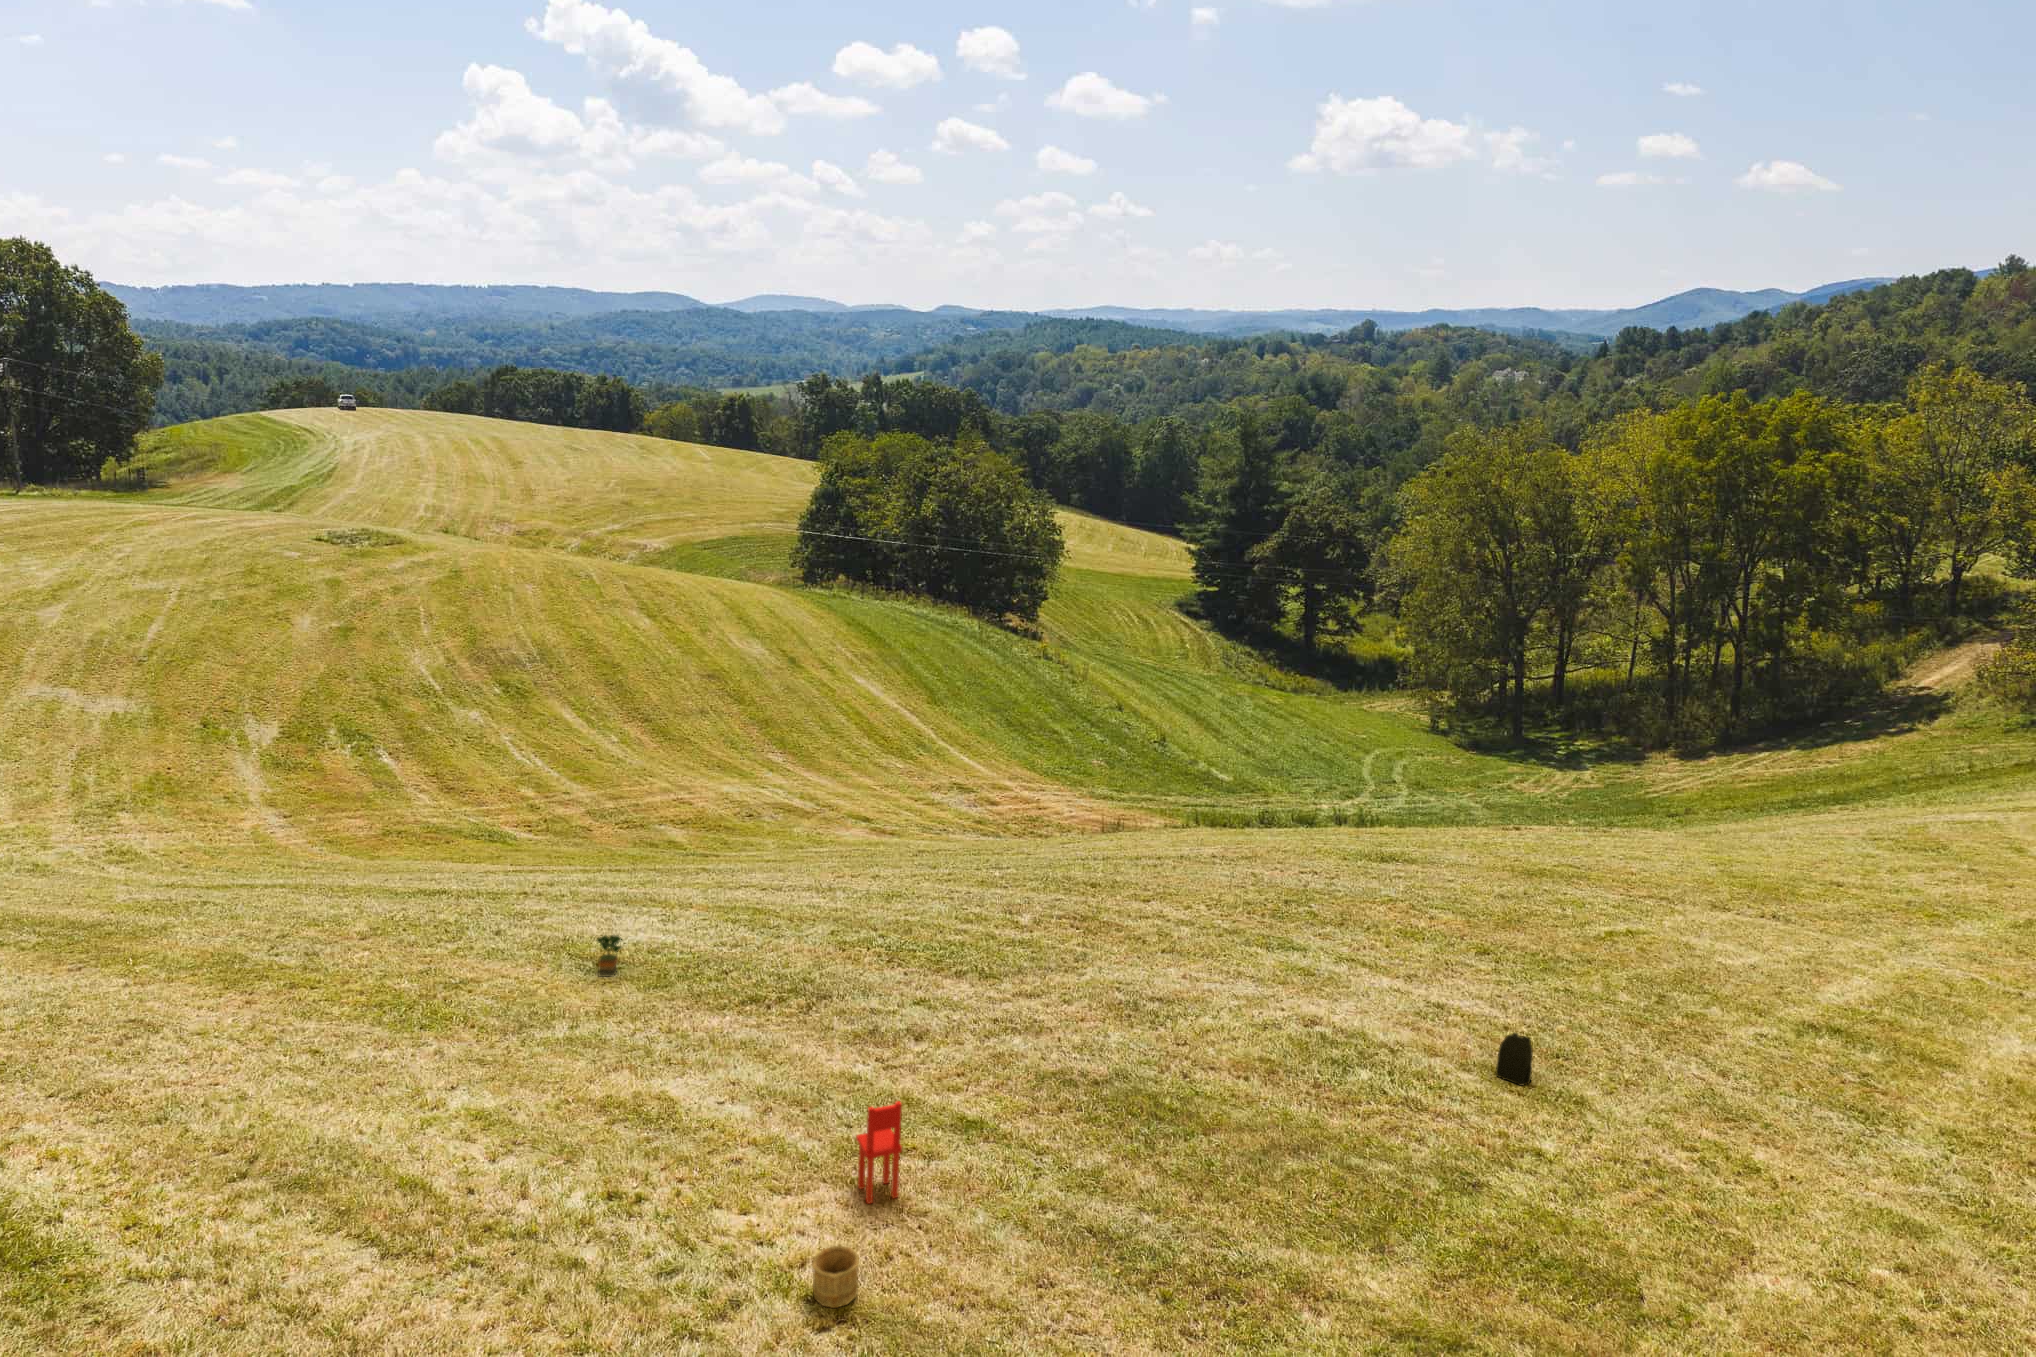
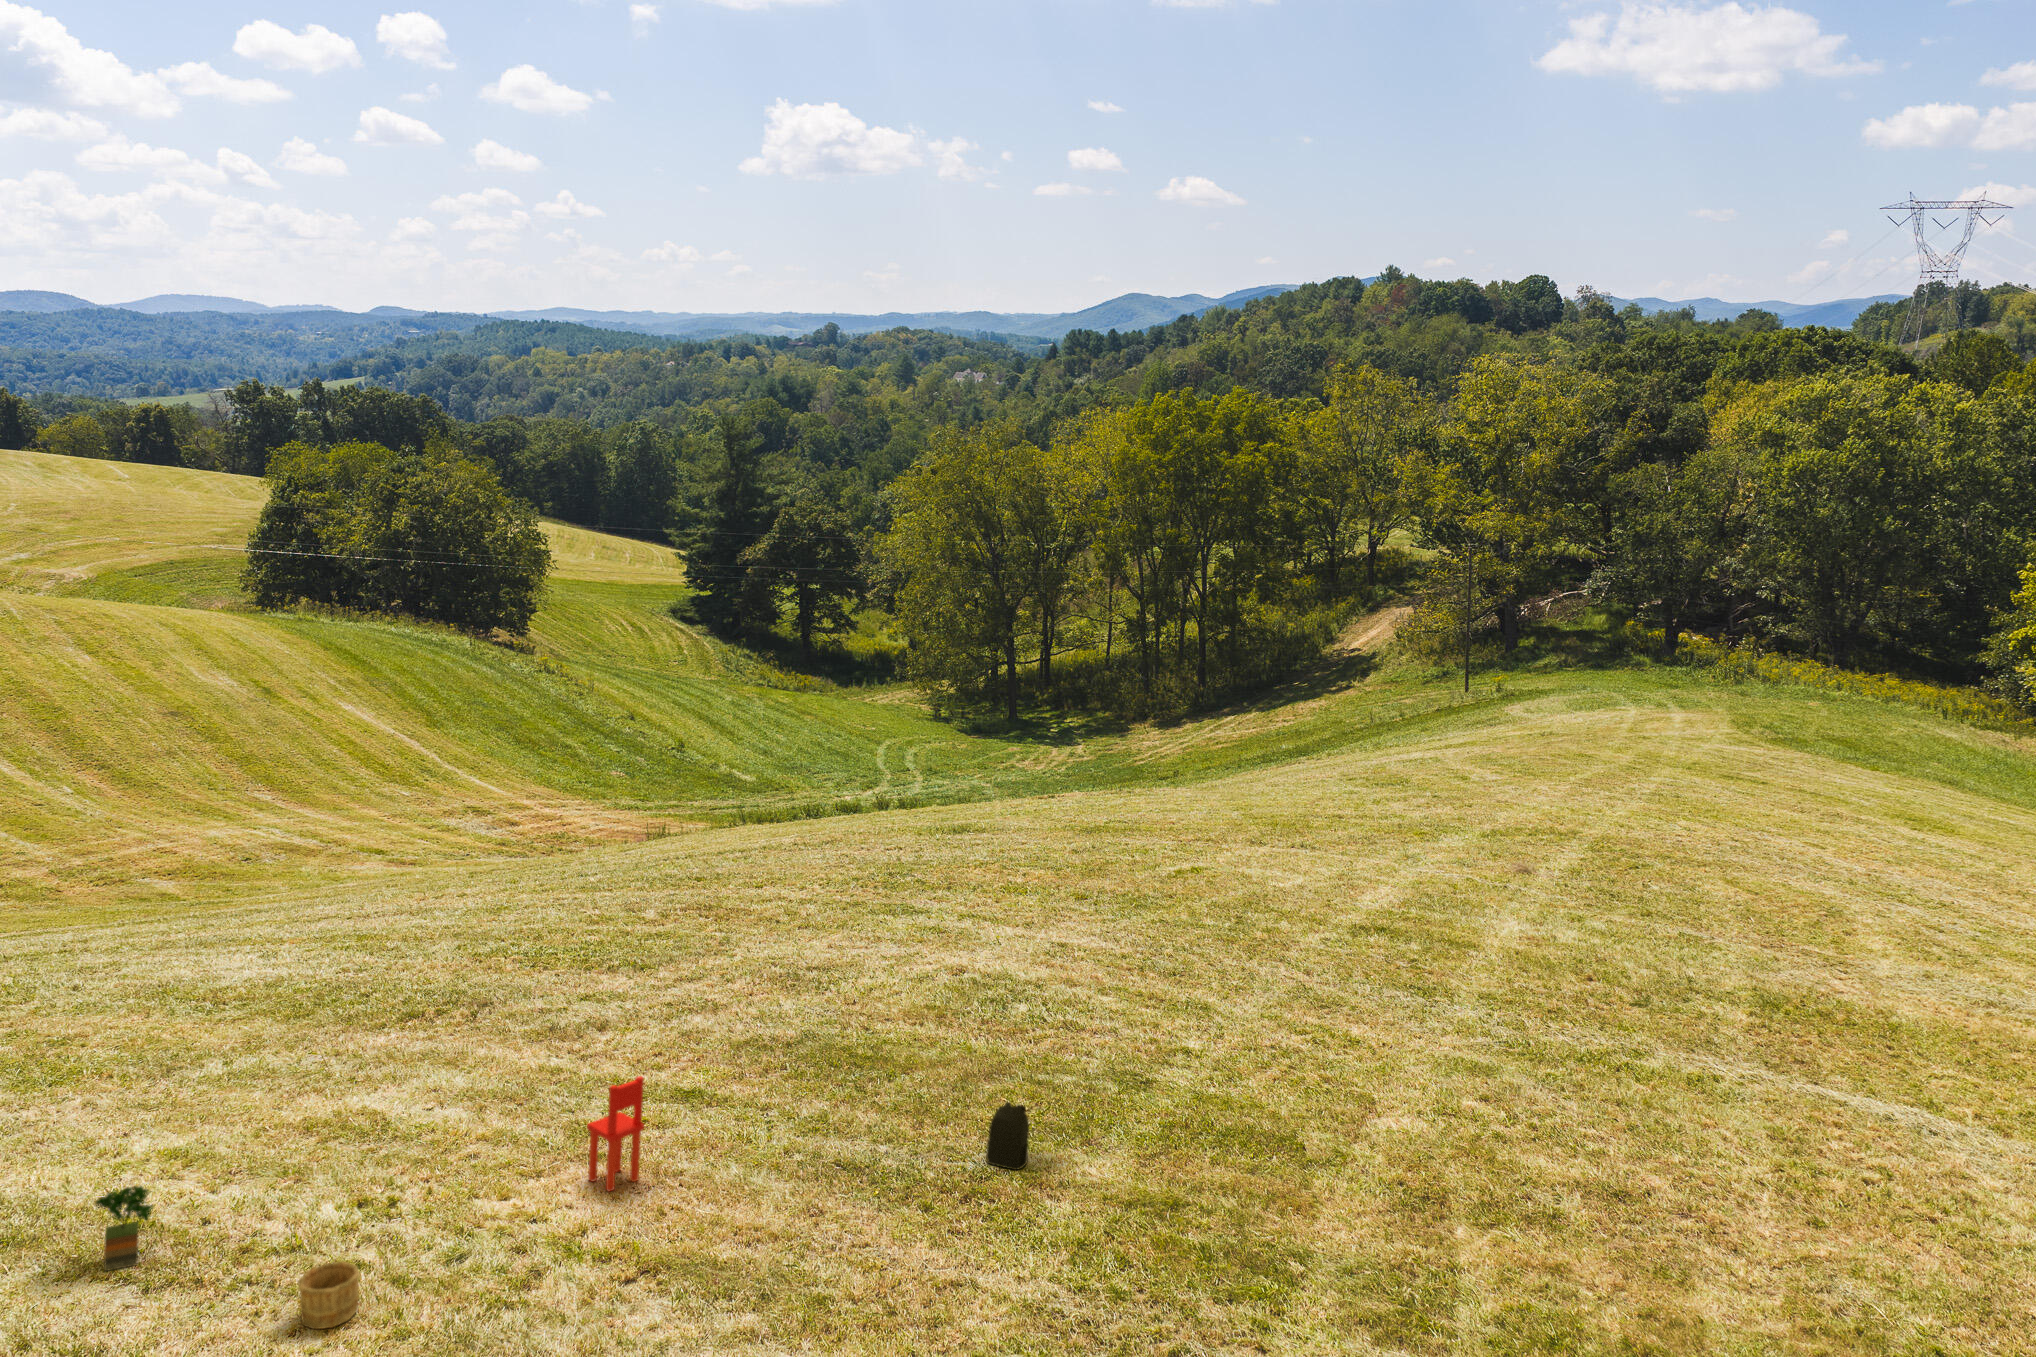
potted tree: present [596,935,622,977] -> present [95,1186,153,1271]
backpack: present [1496,1033,1533,1085] -> present [986,1102,1029,1170]
wooden bucket: present [812,1246,859,1308] -> present [299,1262,360,1329]

